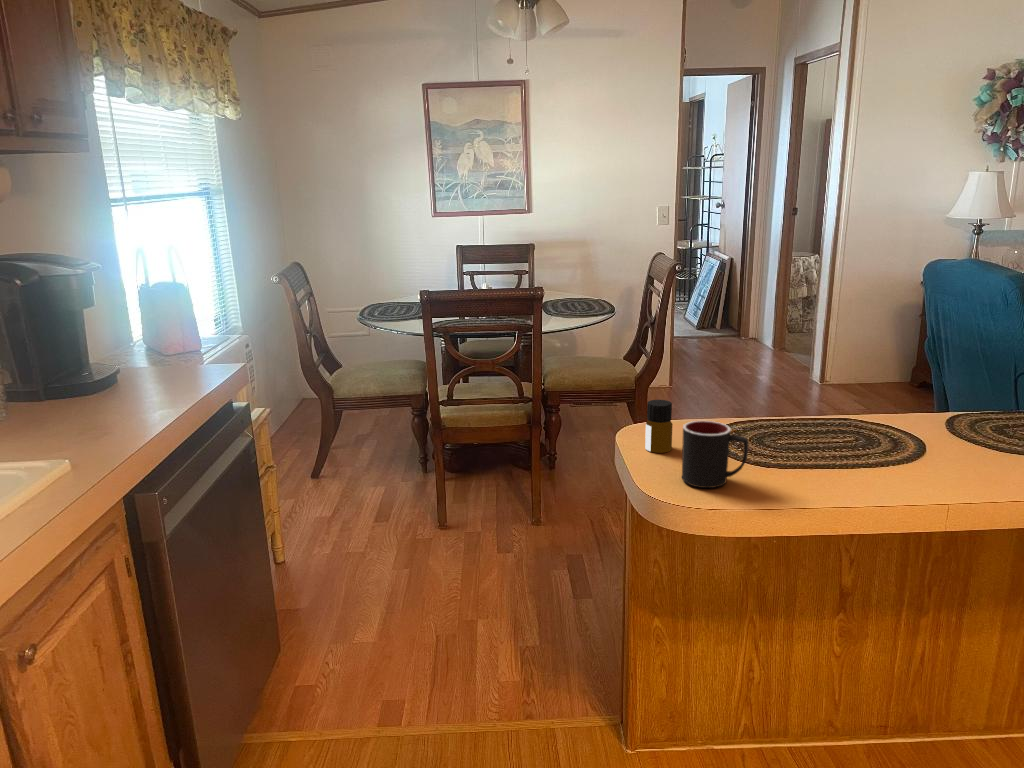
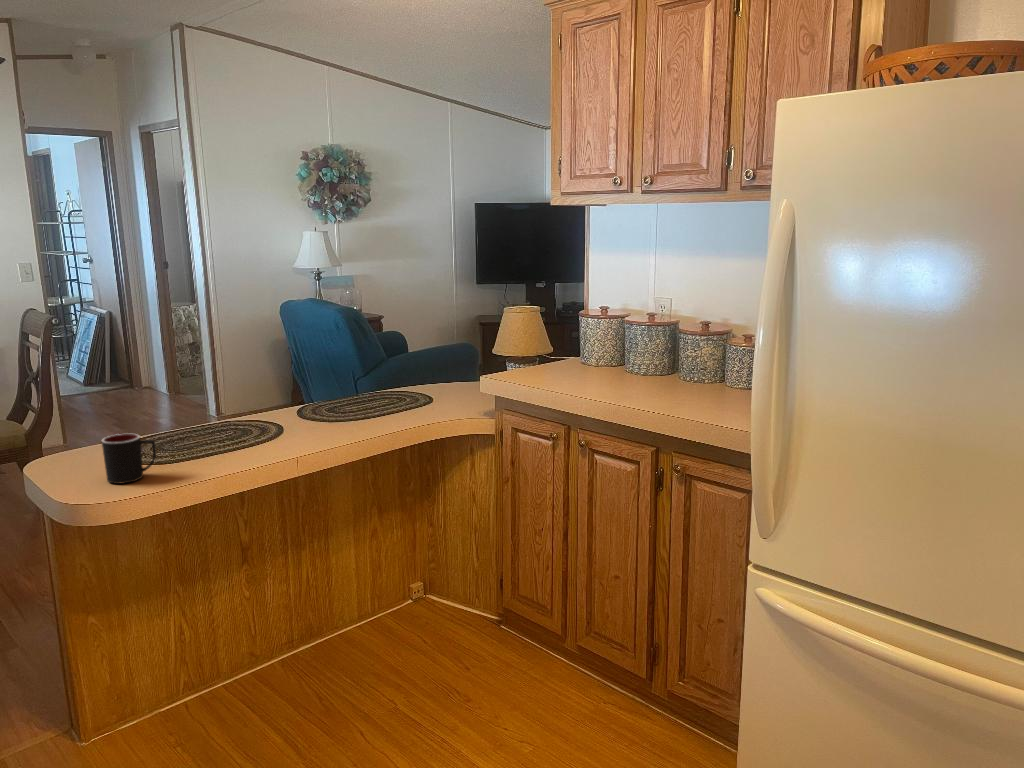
bottle: present [645,400,673,453] -> none [66,427,93,470]

